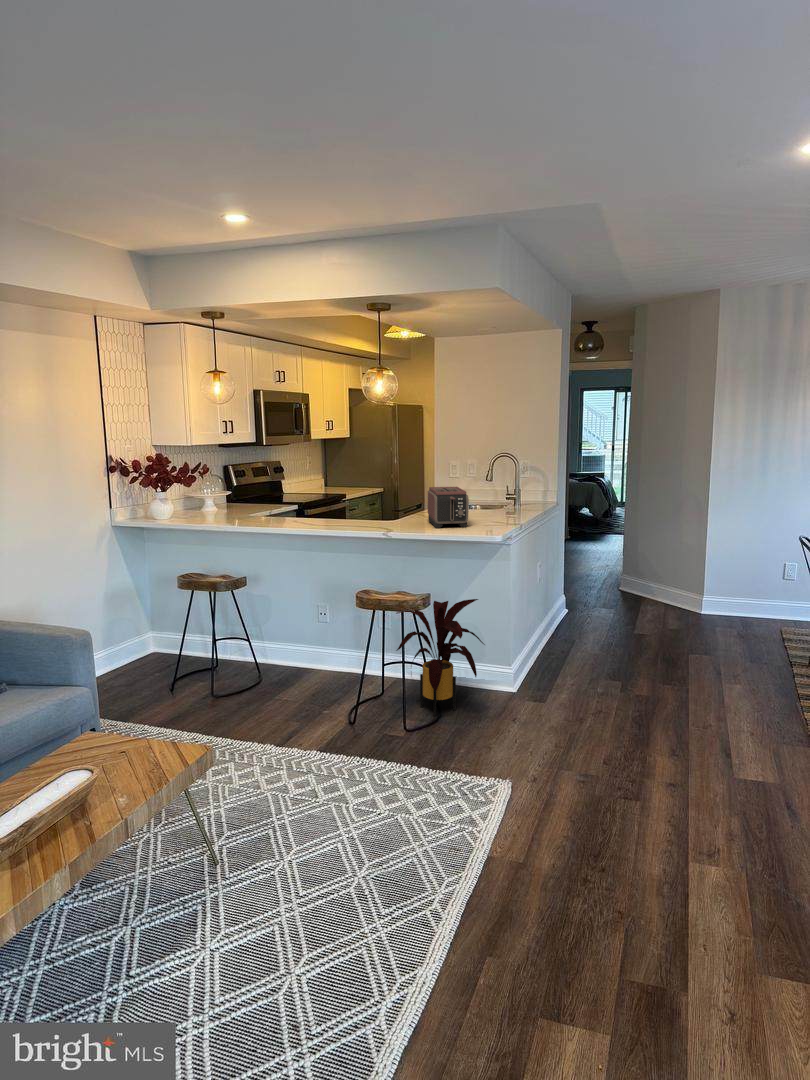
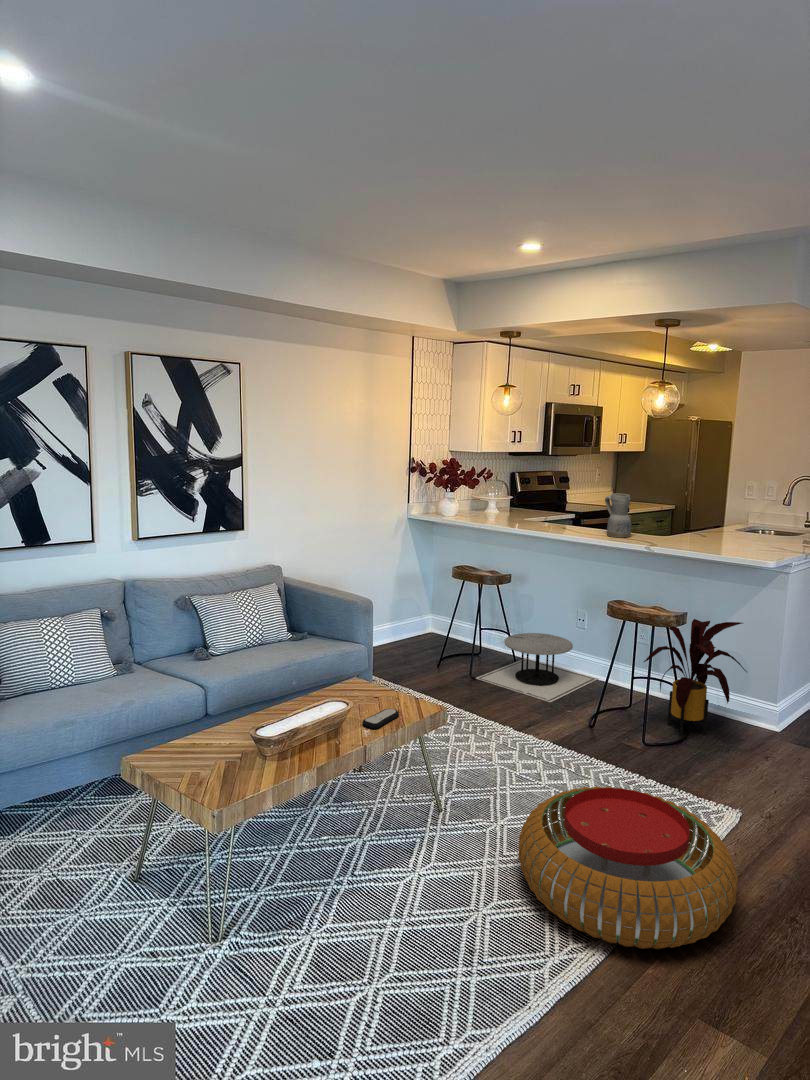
ceramic pitcher: none [337,483,365,527] -> present [605,493,631,537]
toaster: present [428,487,469,528] -> none [701,502,744,547]
side table: none [217,634,344,706] -> present [476,633,598,702]
remote control: none [115,760,159,791] -> present [363,709,399,729]
pouf: none [320,788,537,961] -> present [518,786,738,949]

